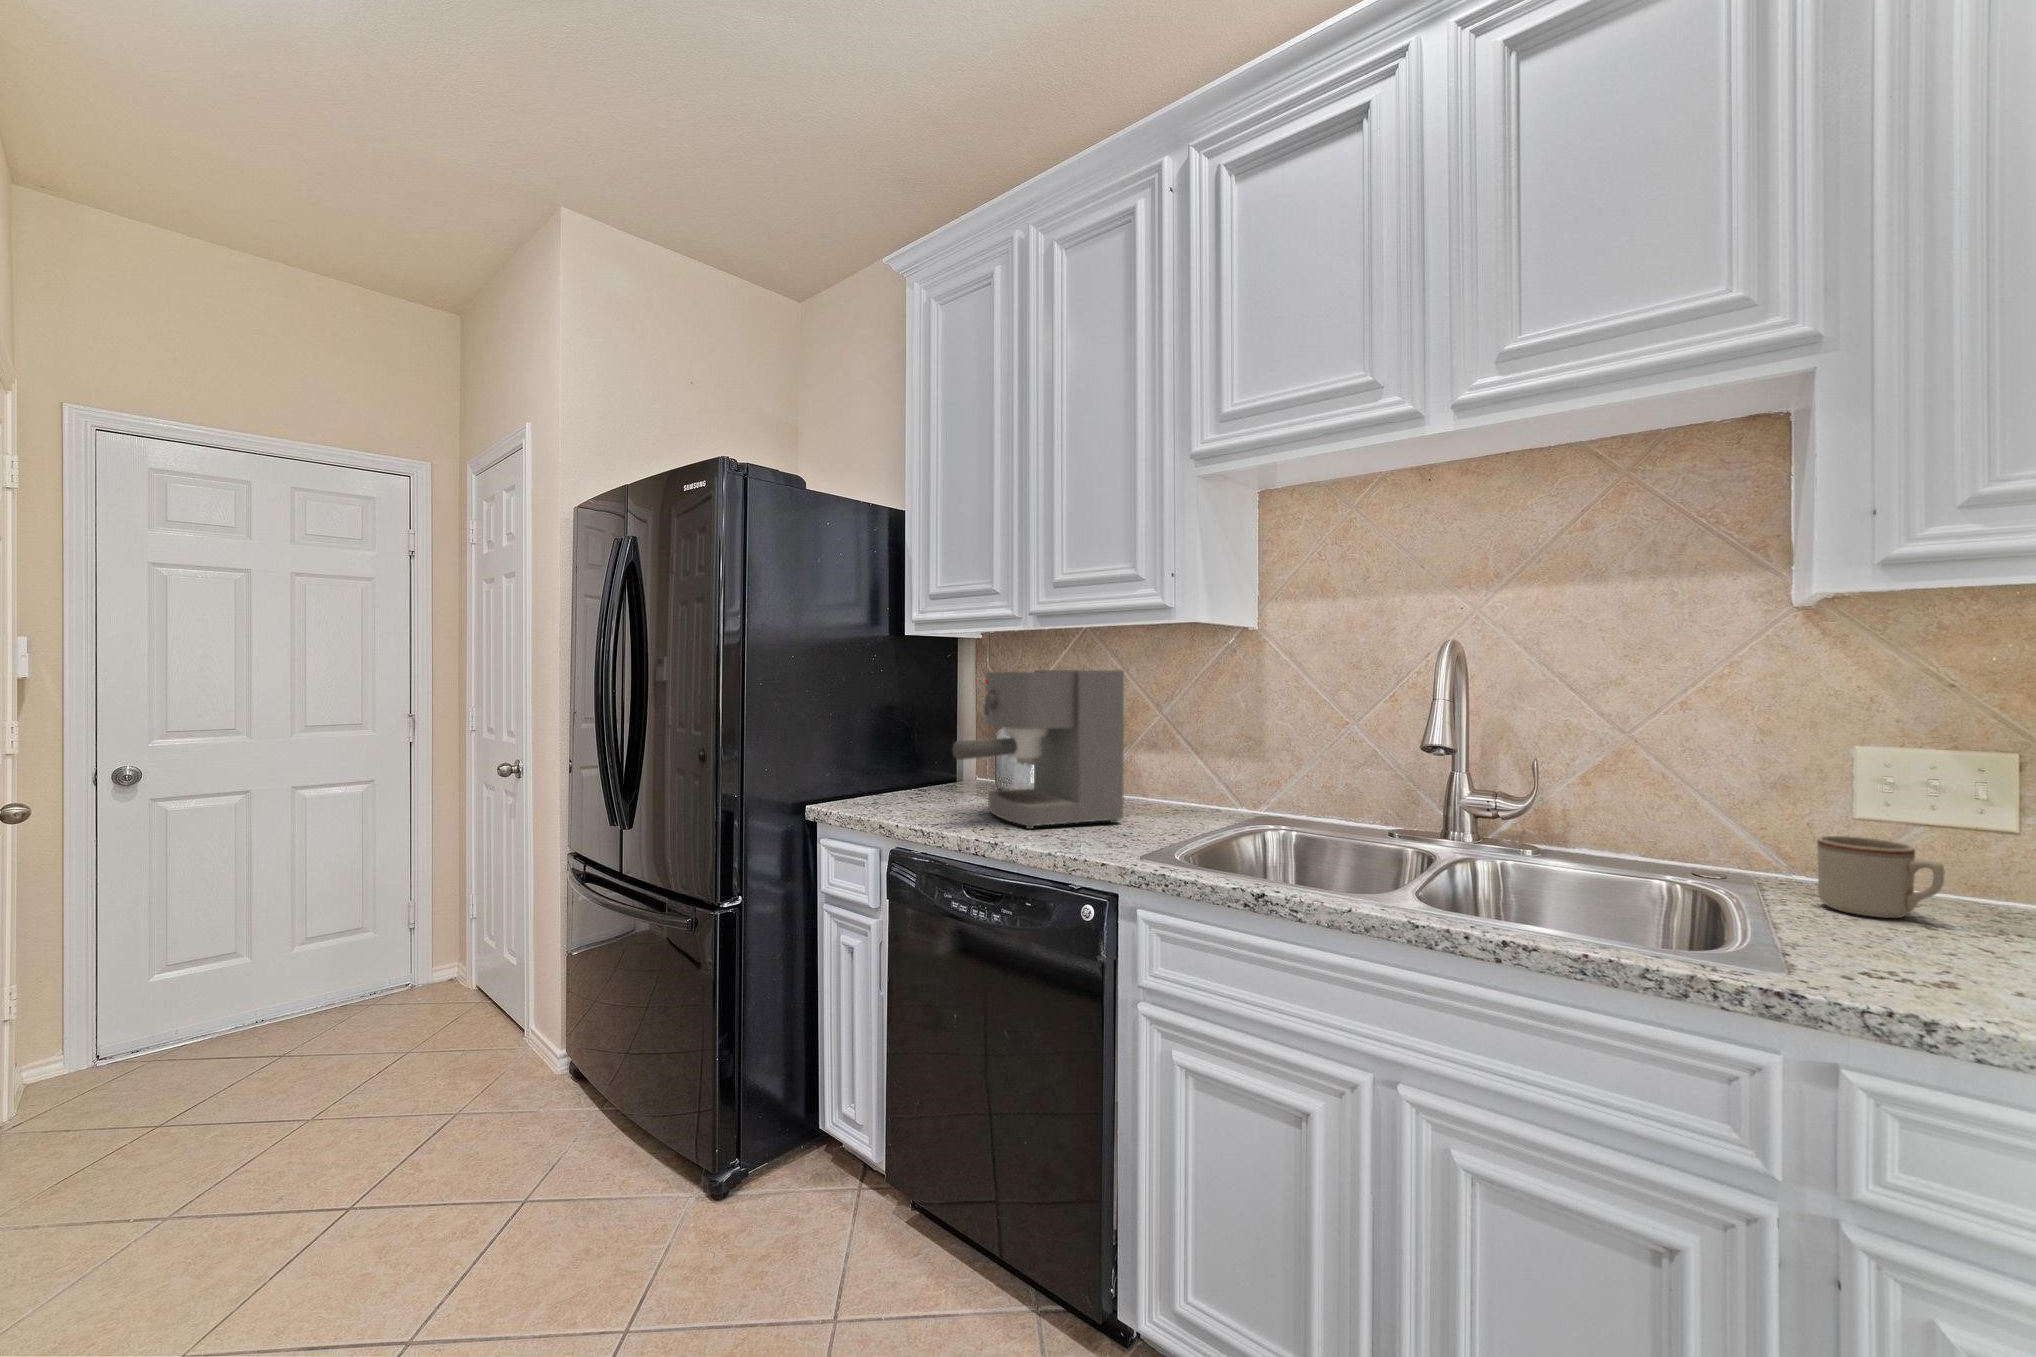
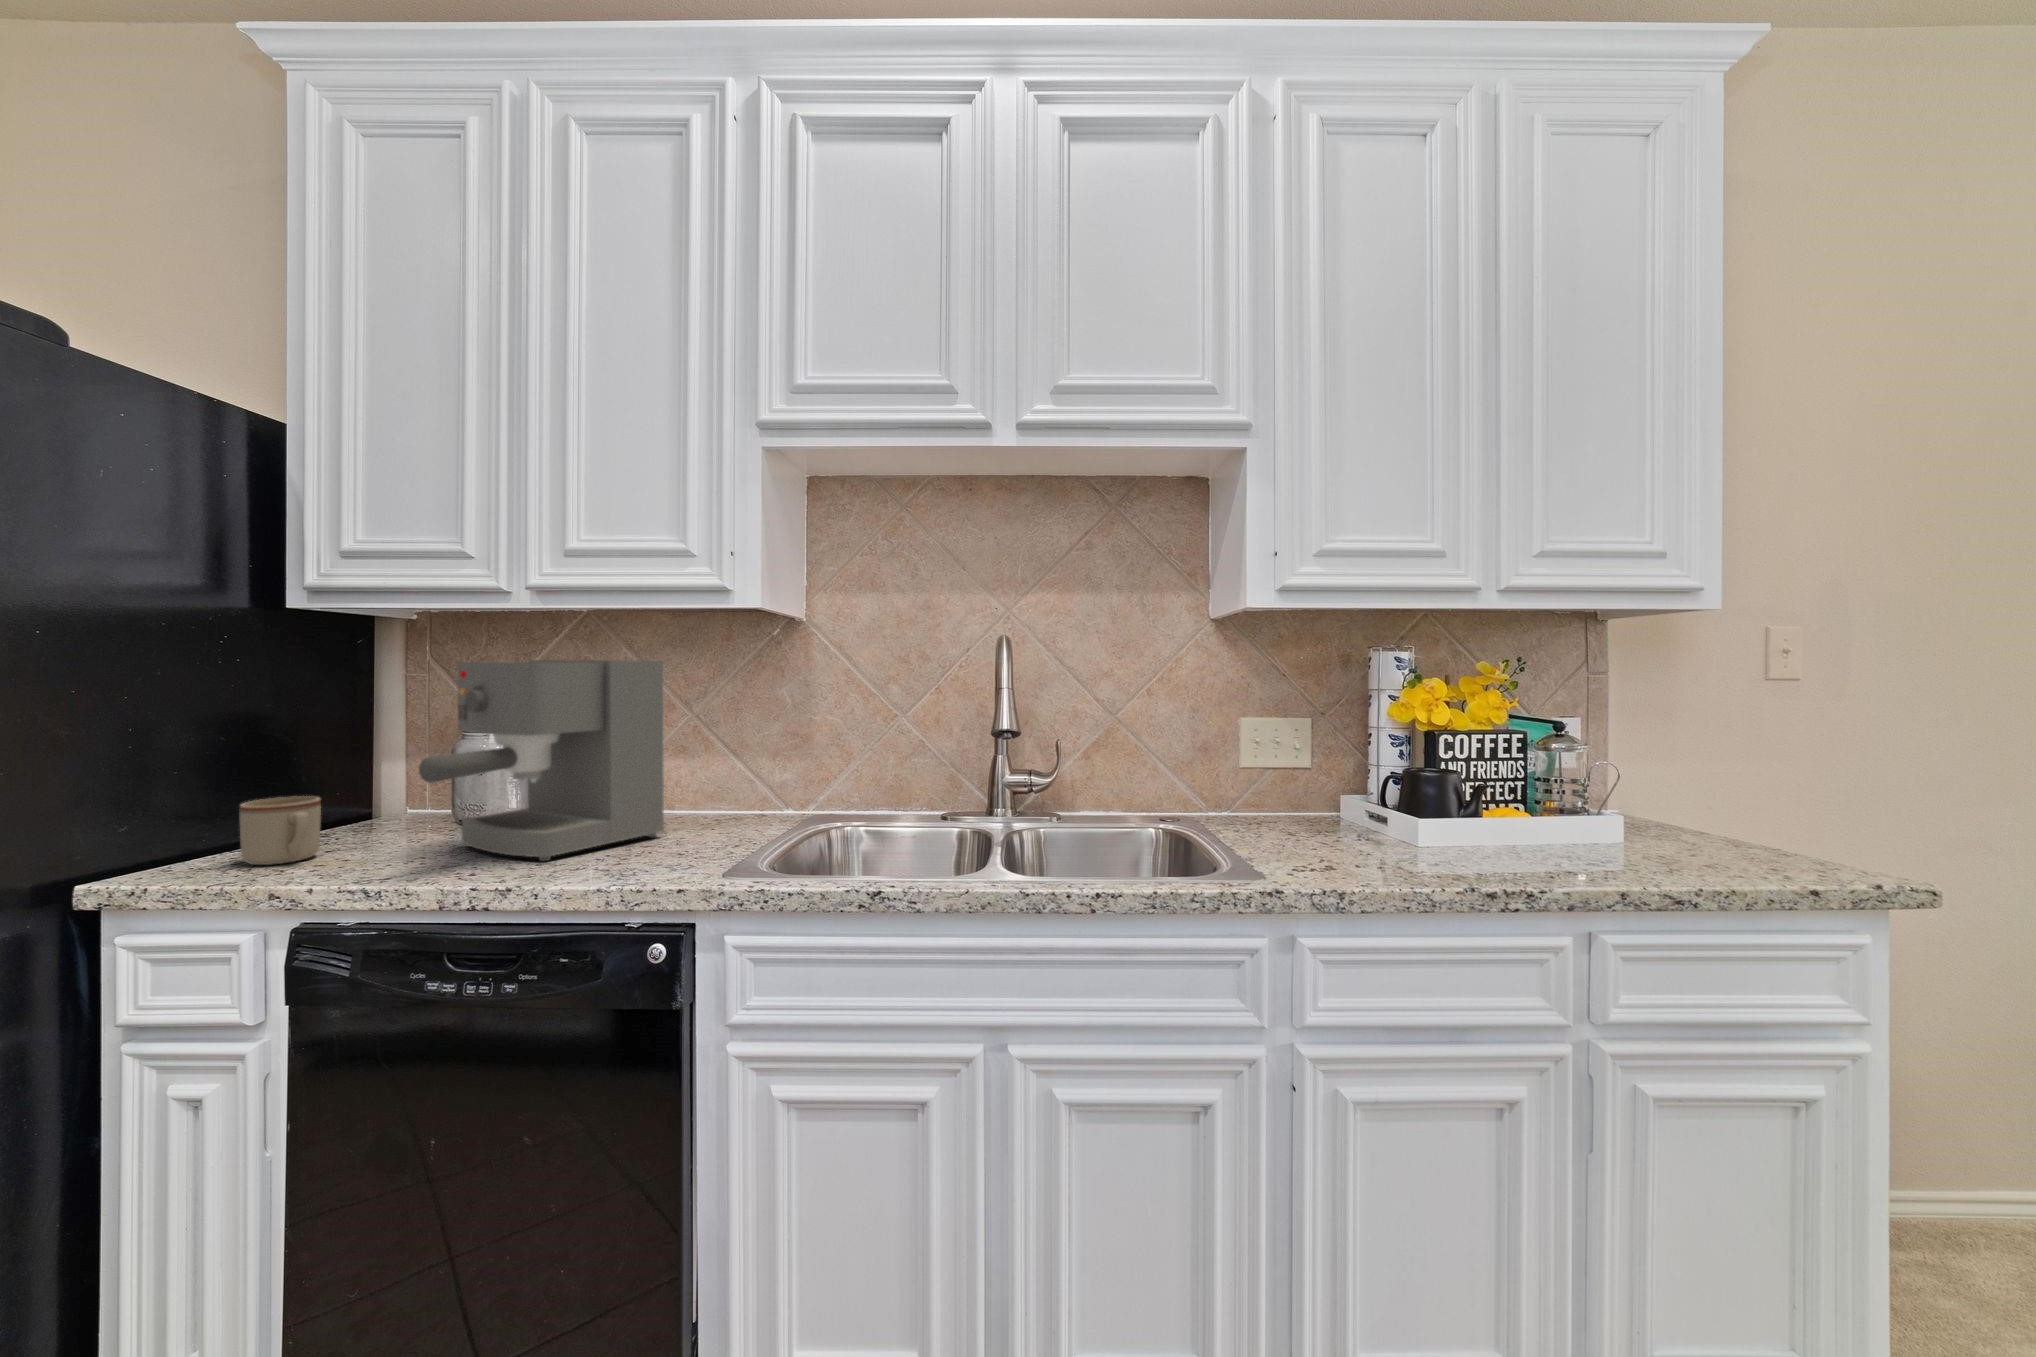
mug: present [1817,836,1944,918] -> present [239,796,321,865]

